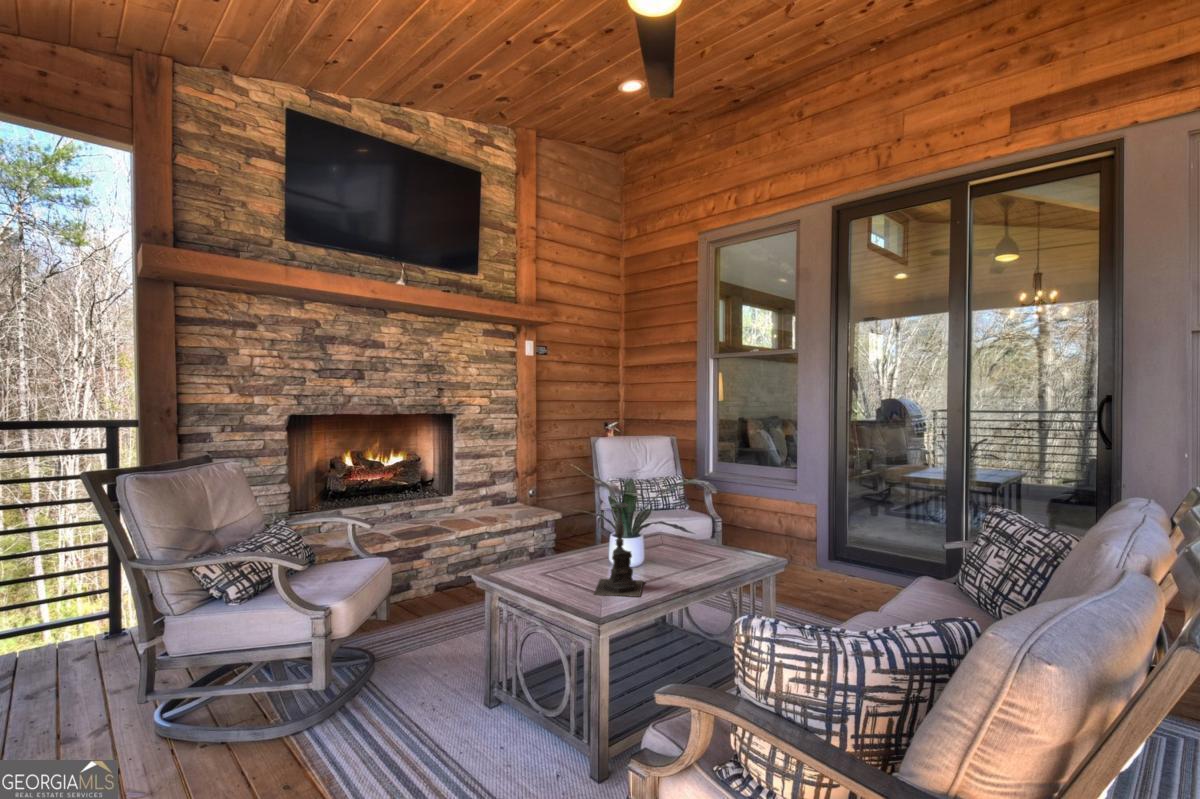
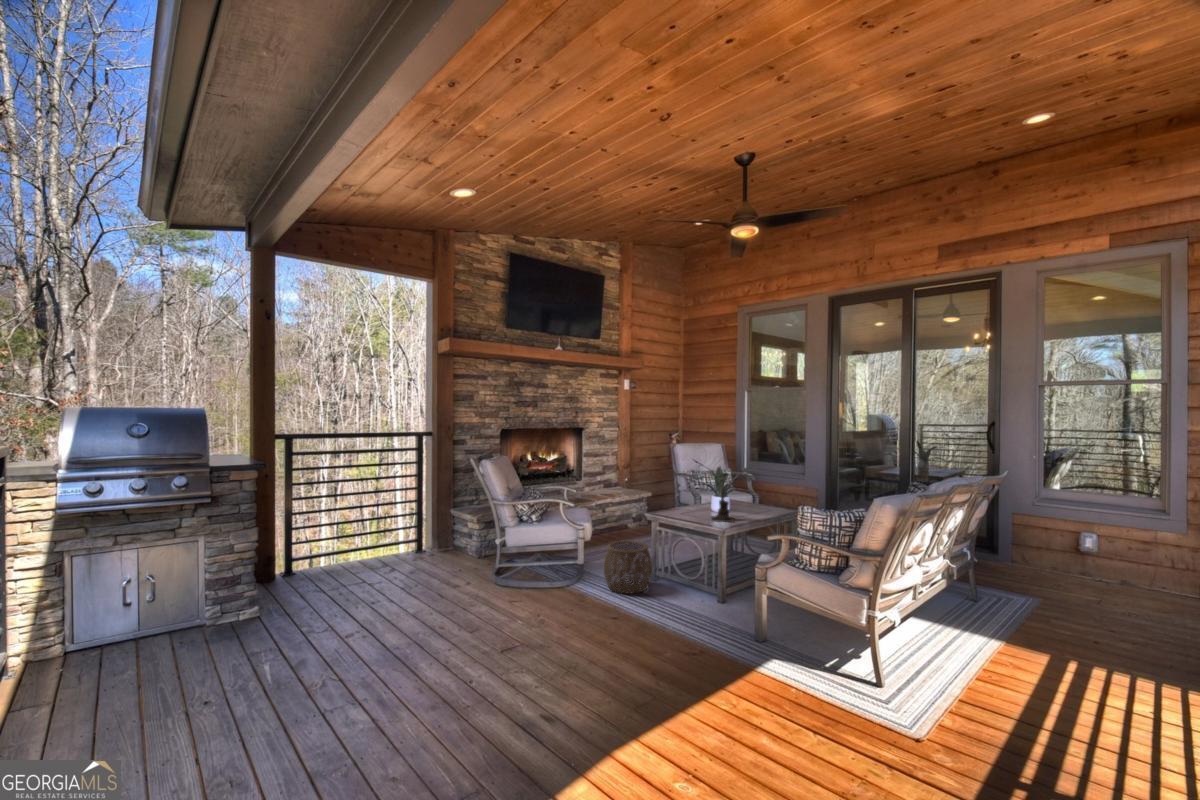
woven basket: none [358,634,468,763] -> present [604,540,653,594]

